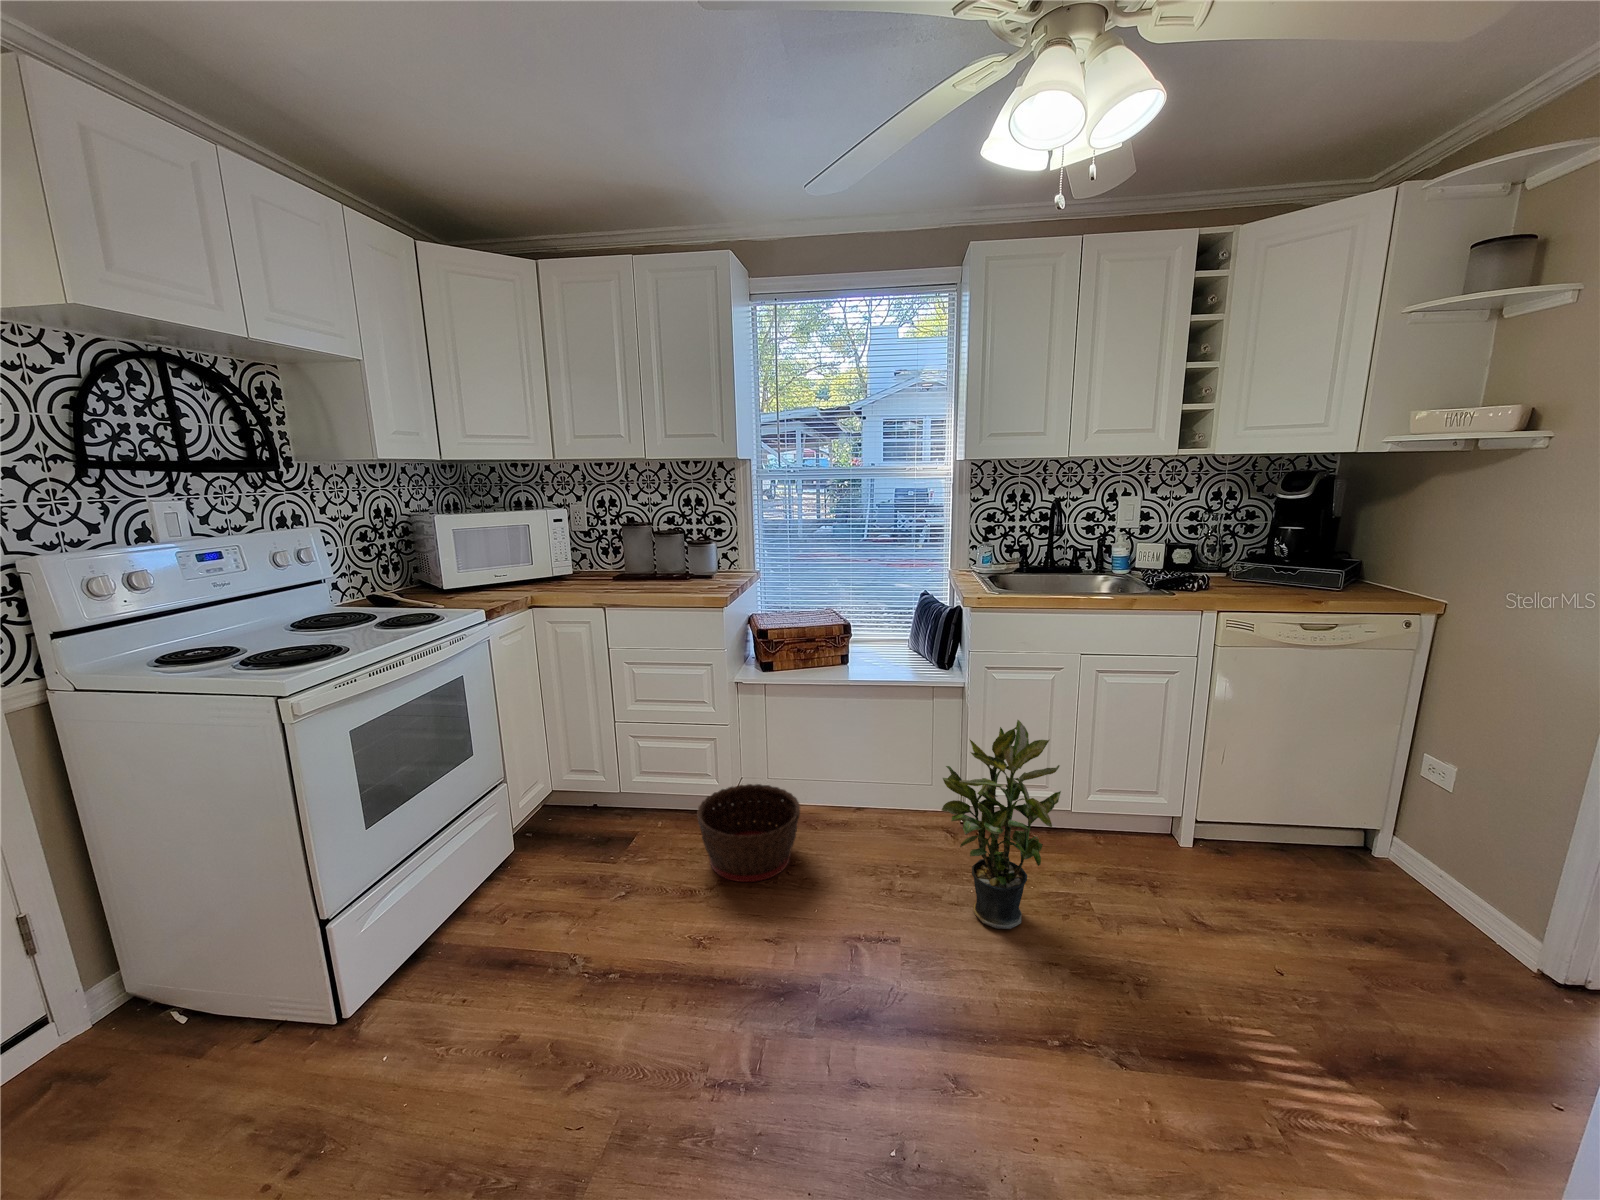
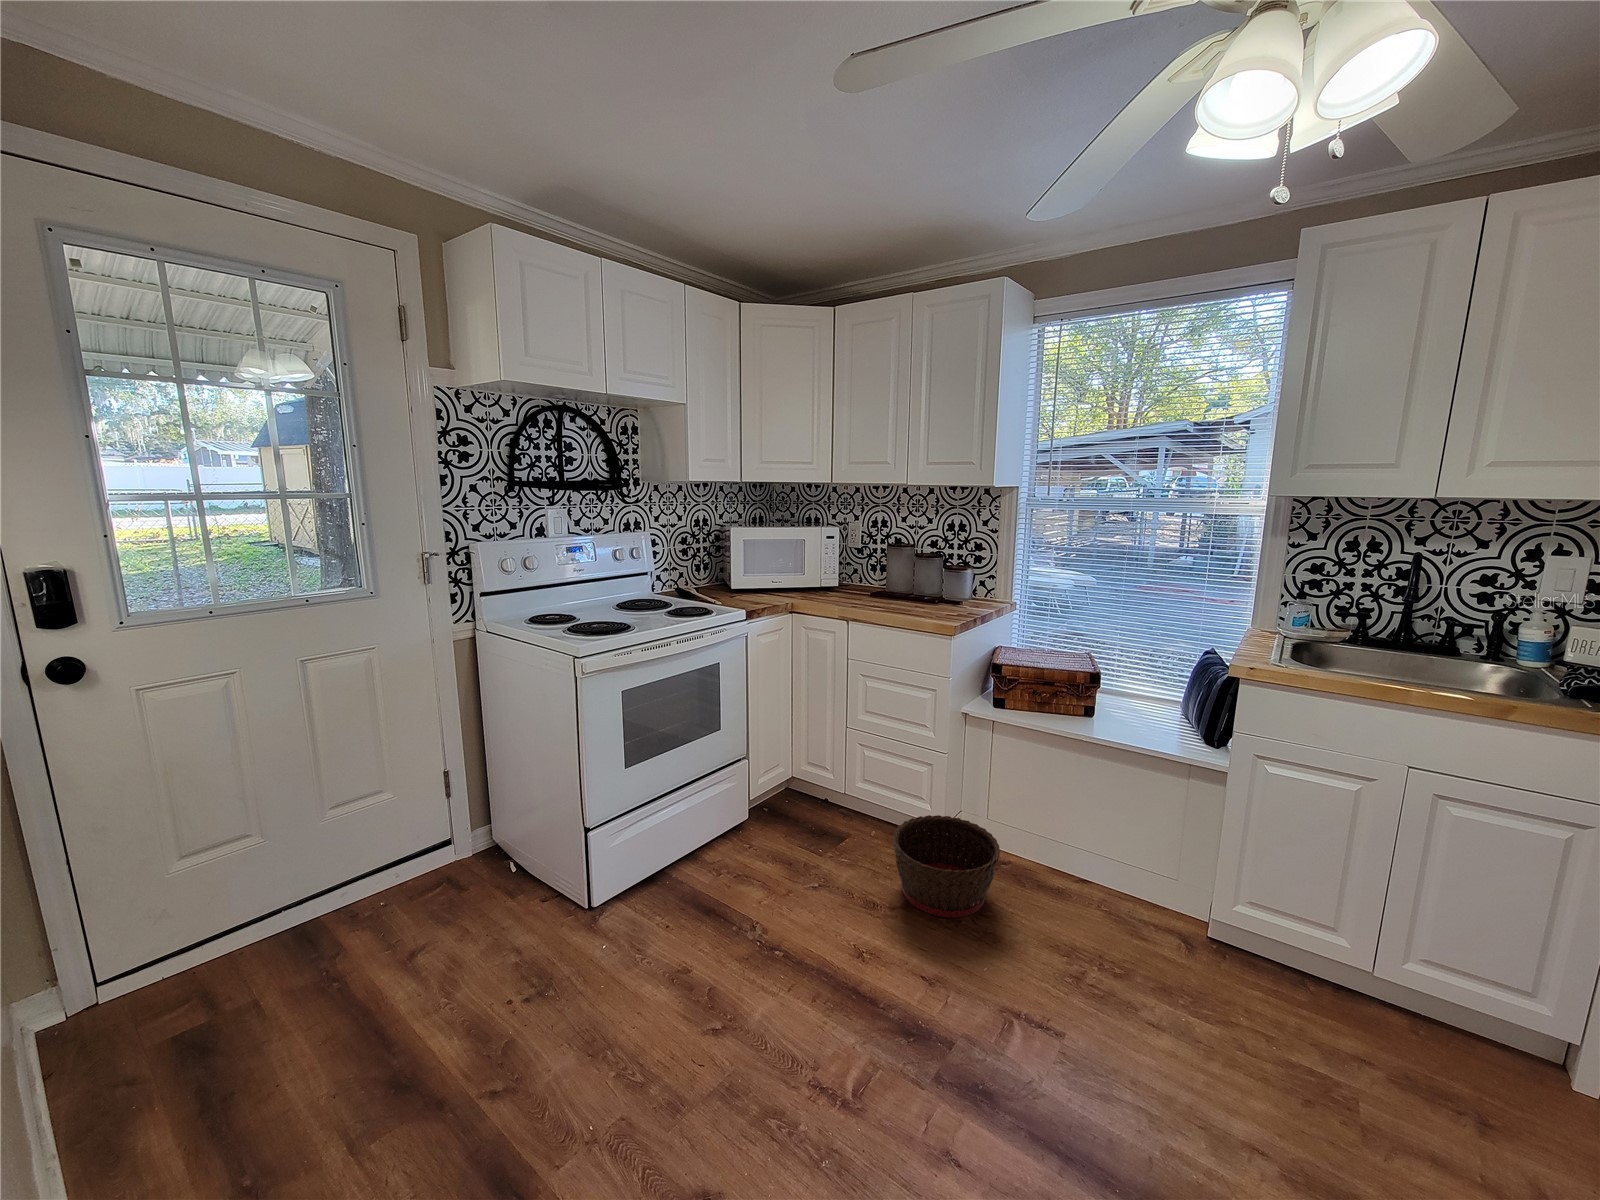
potted plant: present [942,720,1061,929] -> none [1140,827,1317,1080]

